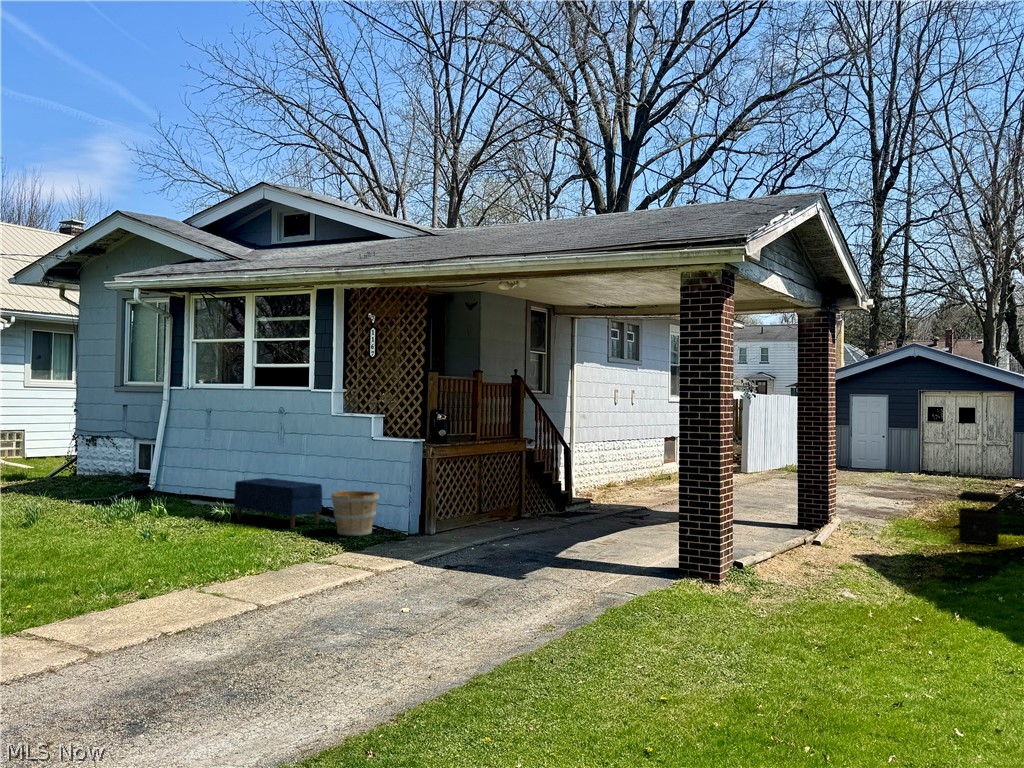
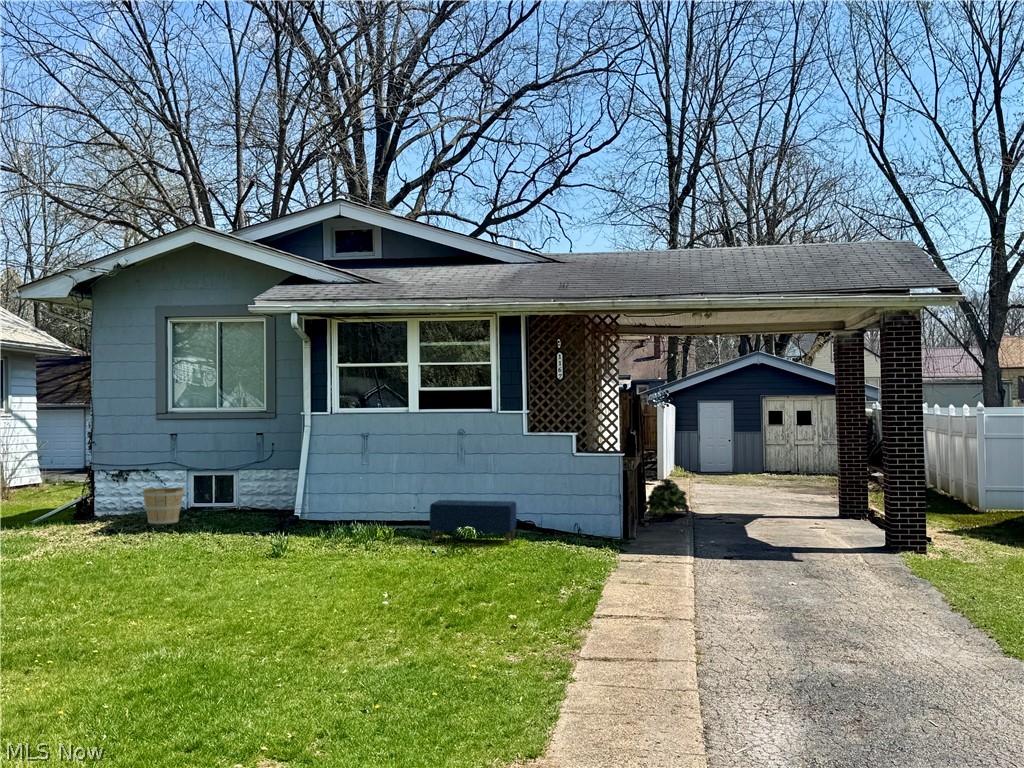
potted plant: none [557,472,607,514] -> present [644,479,689,517]
wooden bucket: present [331,490,379,536] -> present [142,488,184,524]
toolbox: present [958,491,1001,546] -> none [943,476,978,516]

